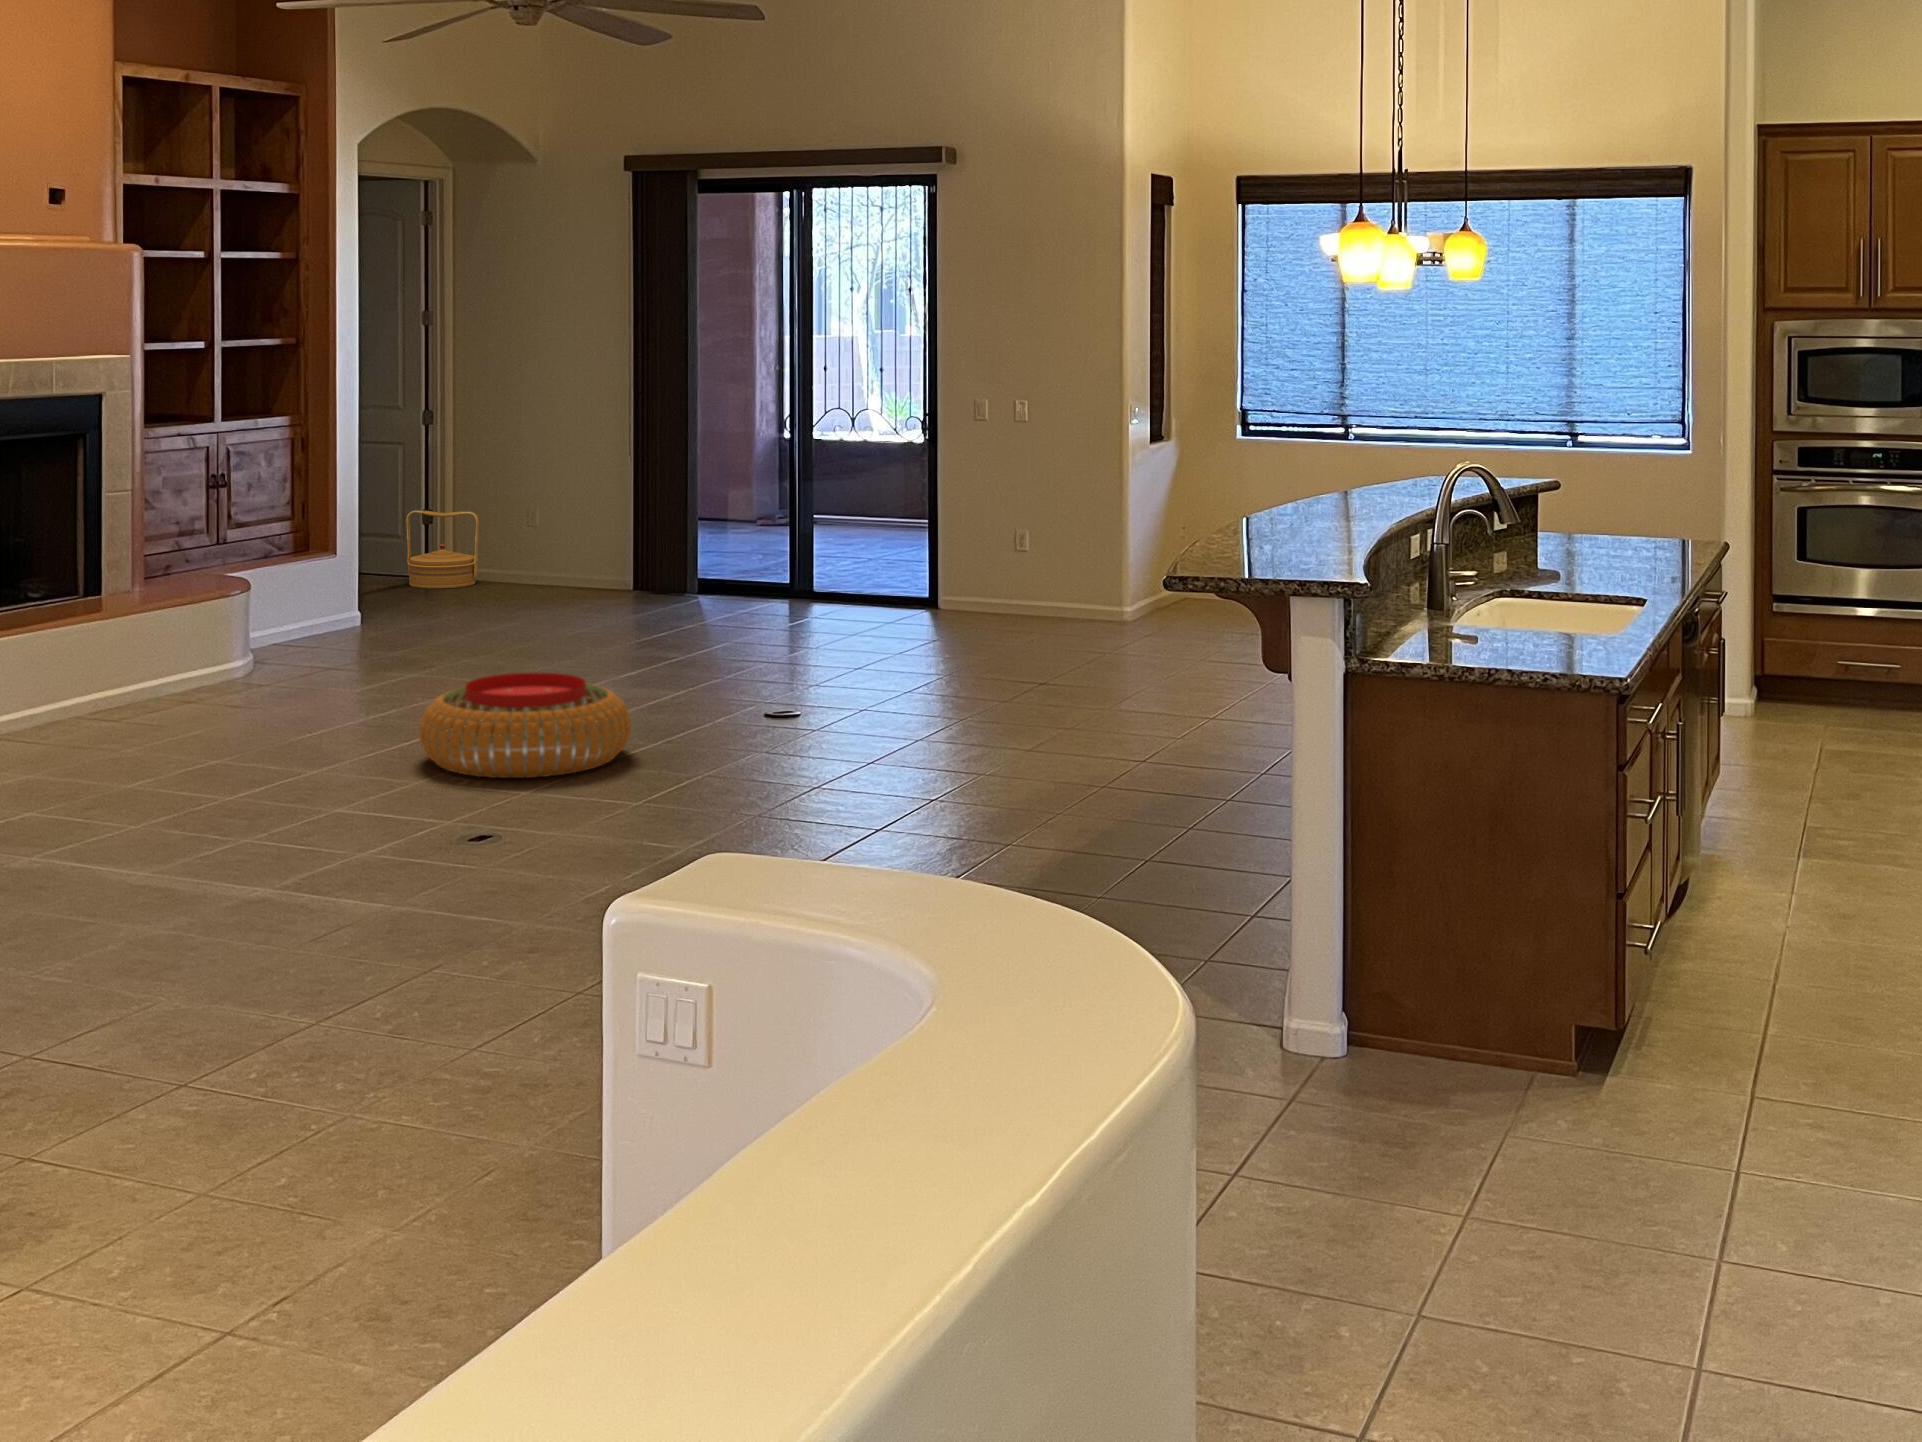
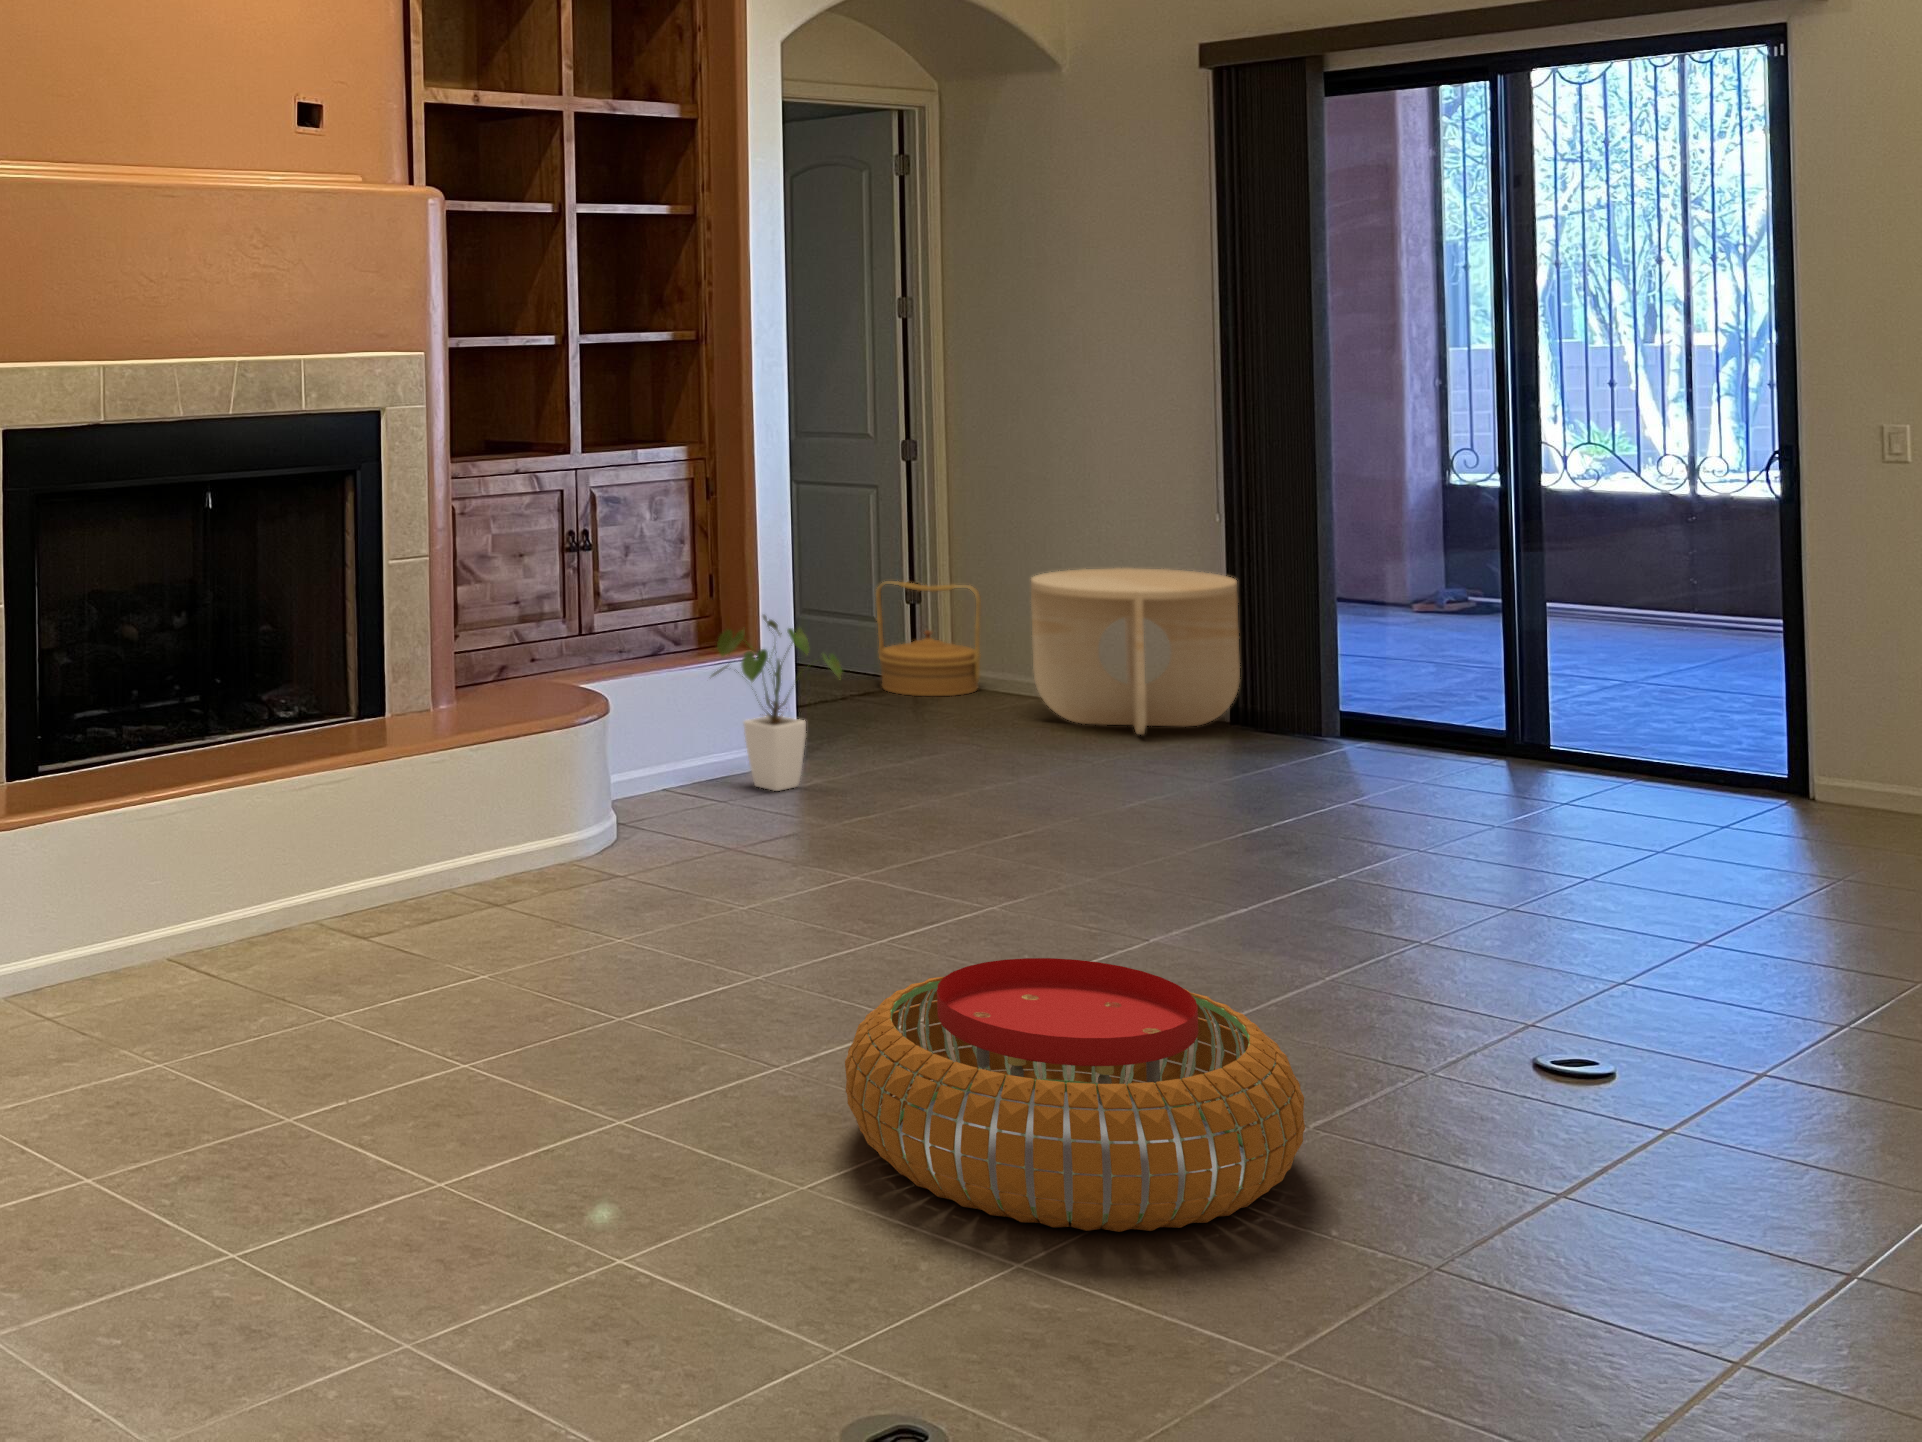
side table: none [513,497,641,602] -> present [1031,568,1240,735]
house plant: none [303,528,394,641] -> present [712,615,842,791]

